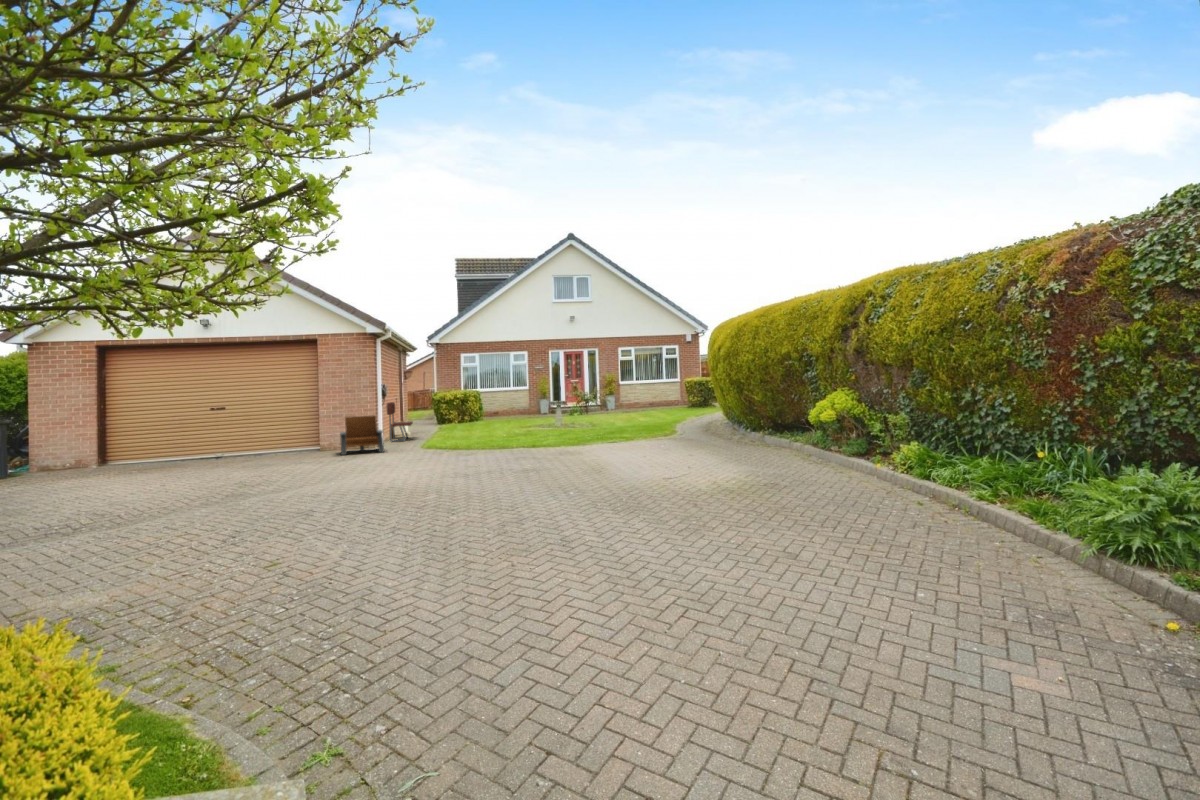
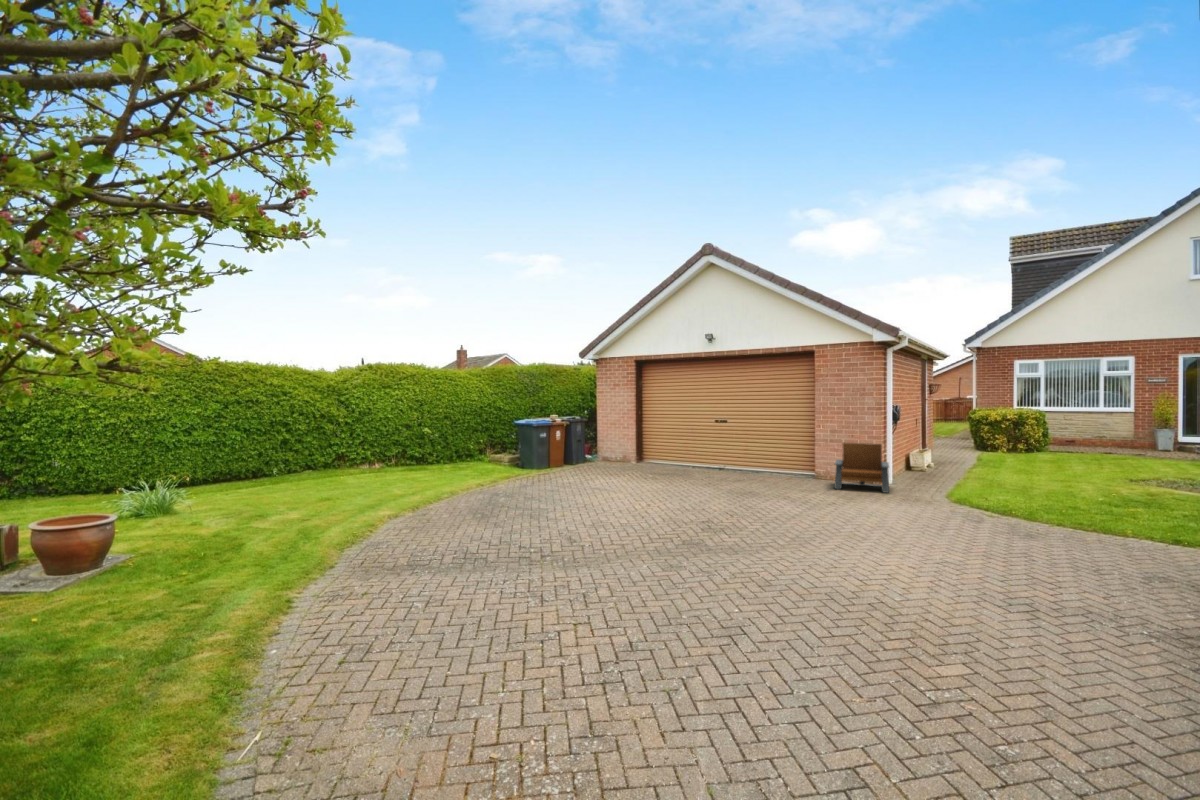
bench: present [386,402,413,442] -> none [900,425,935,476]

